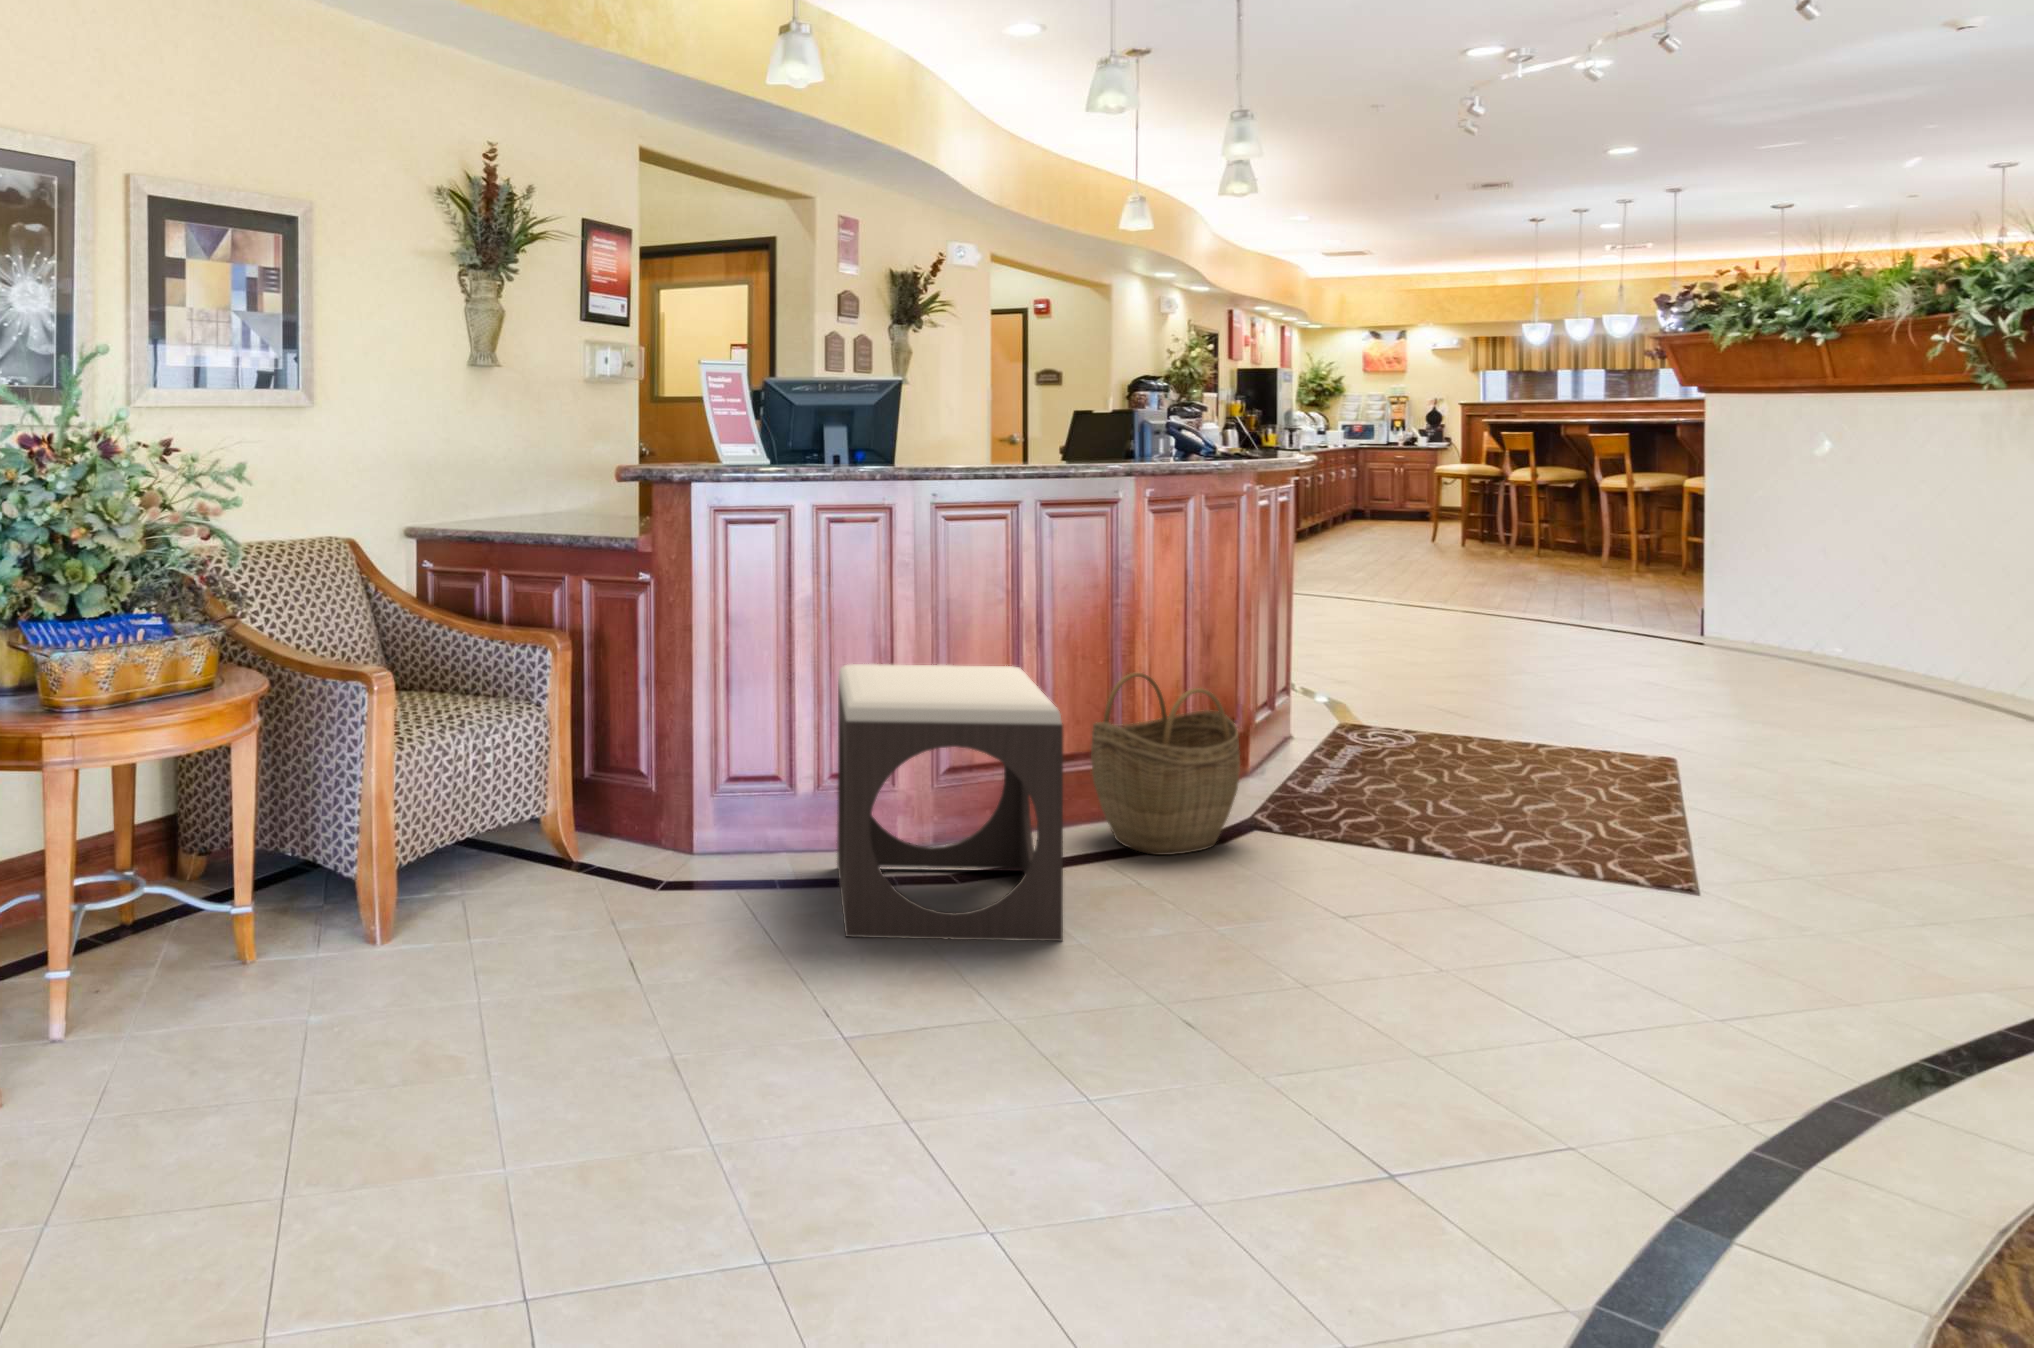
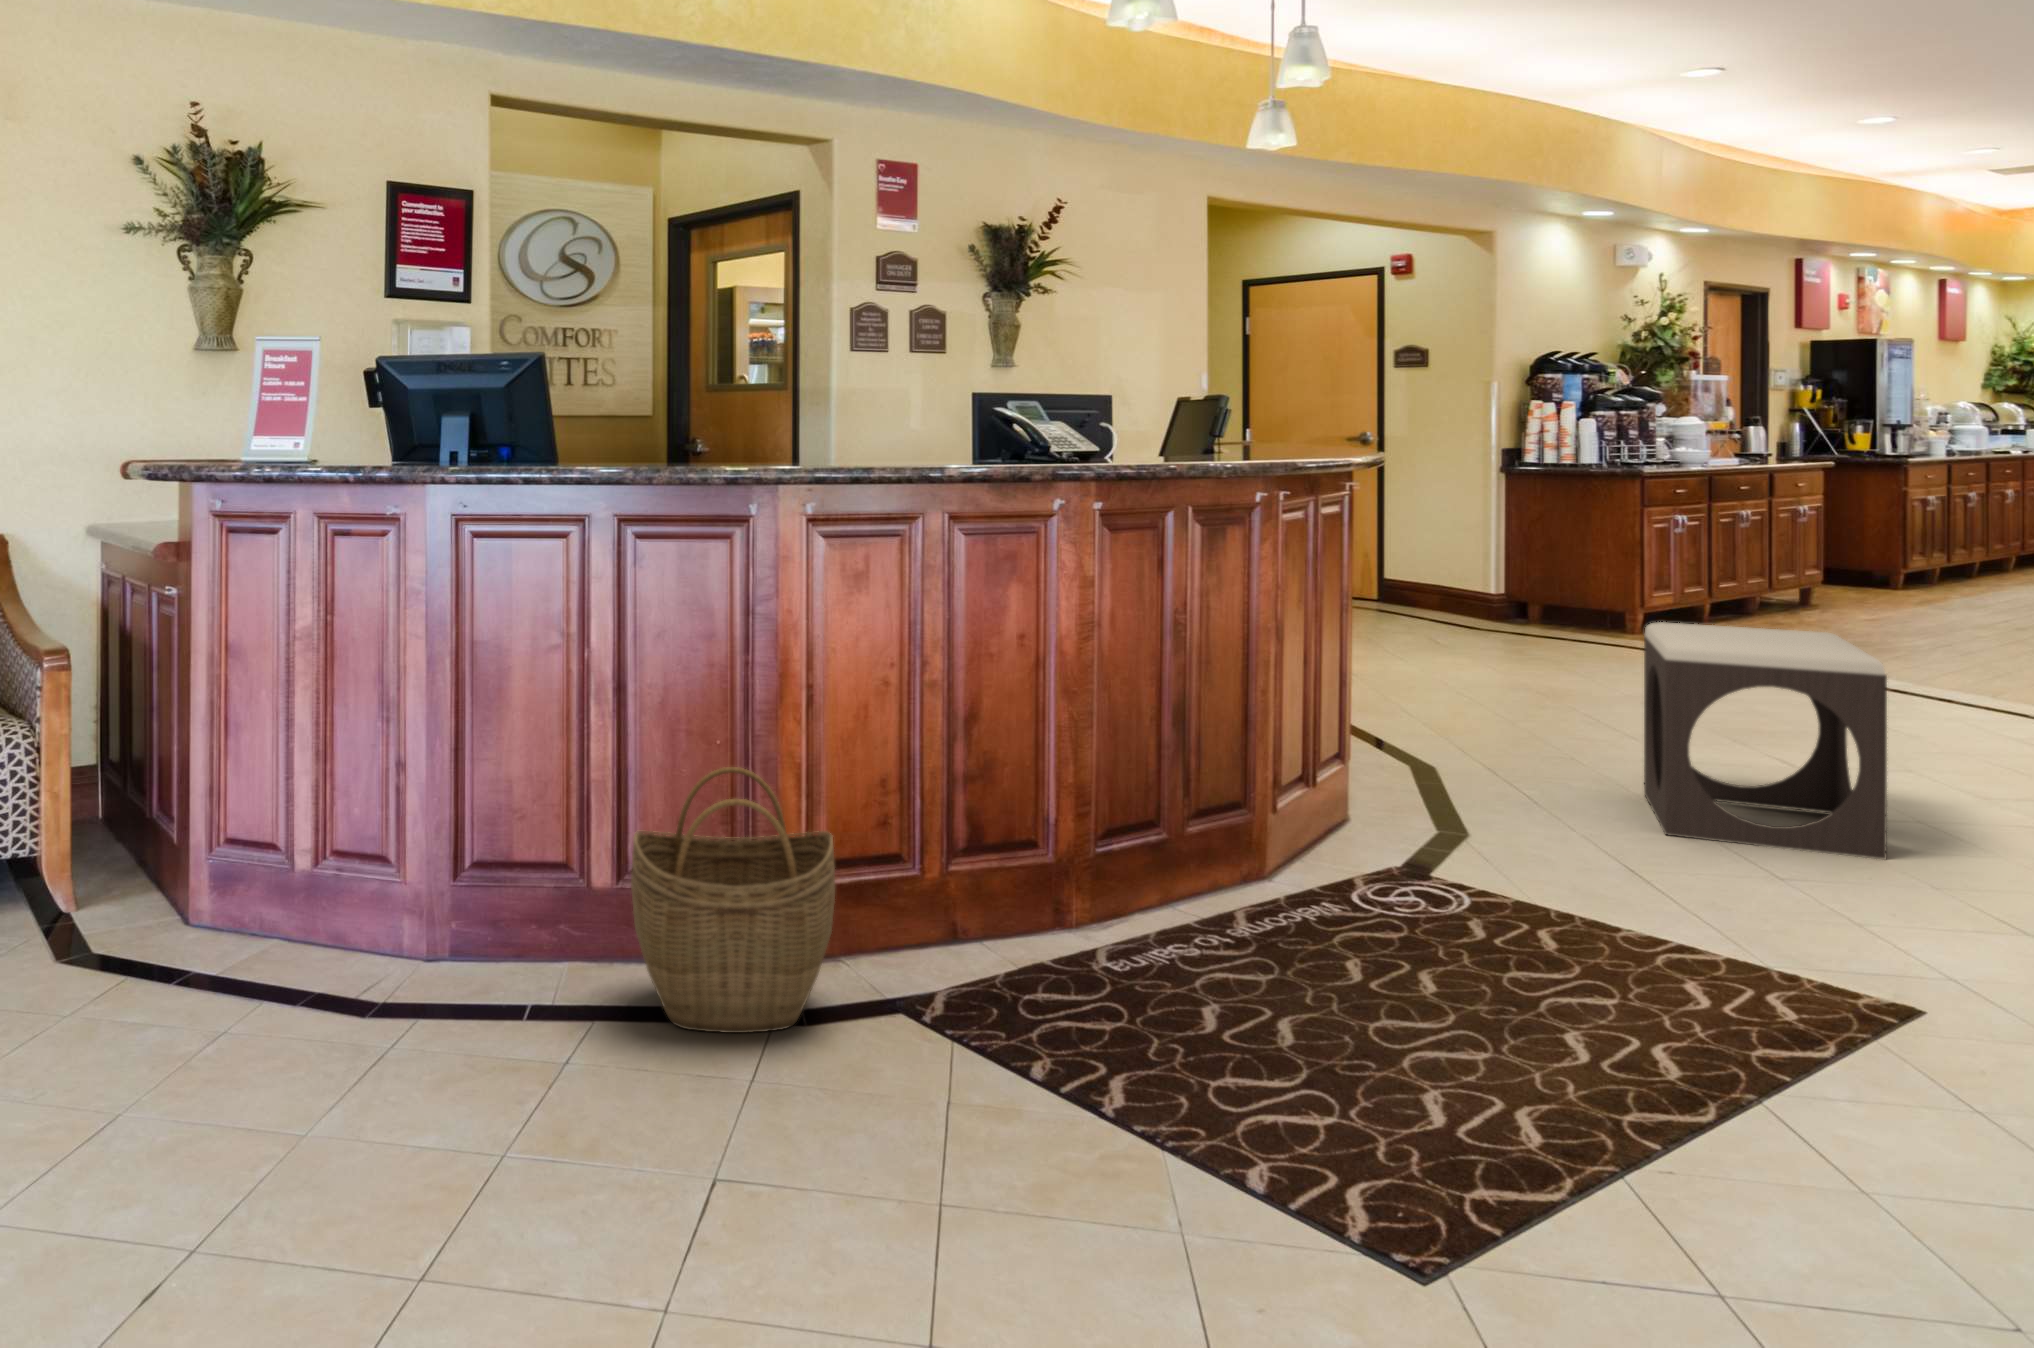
footstool: present [837,664,1063,941] -> present [1644,622,1887,859]

